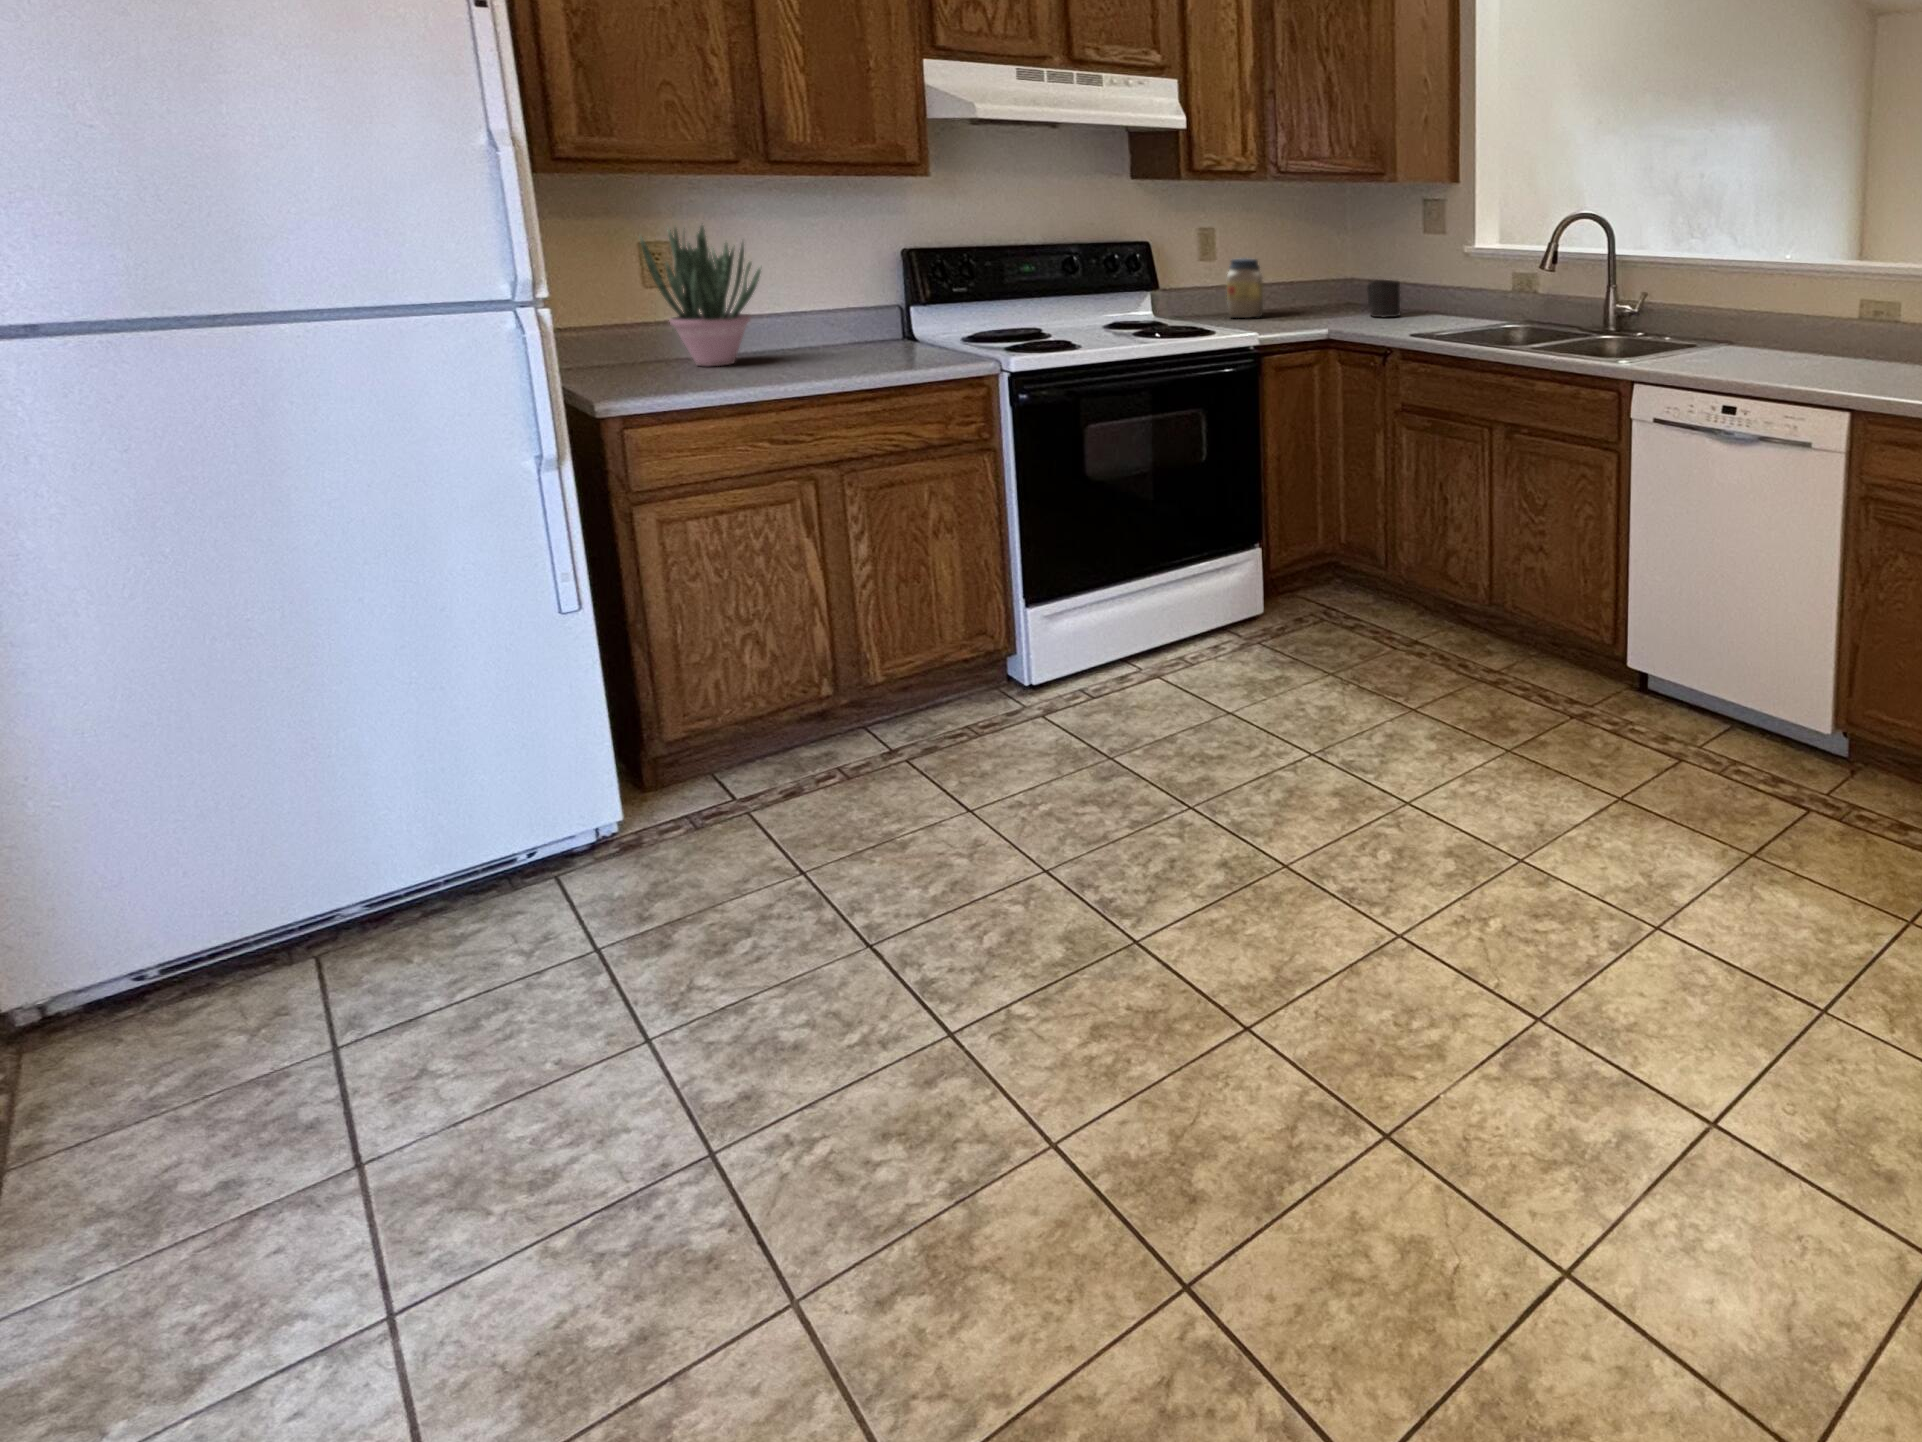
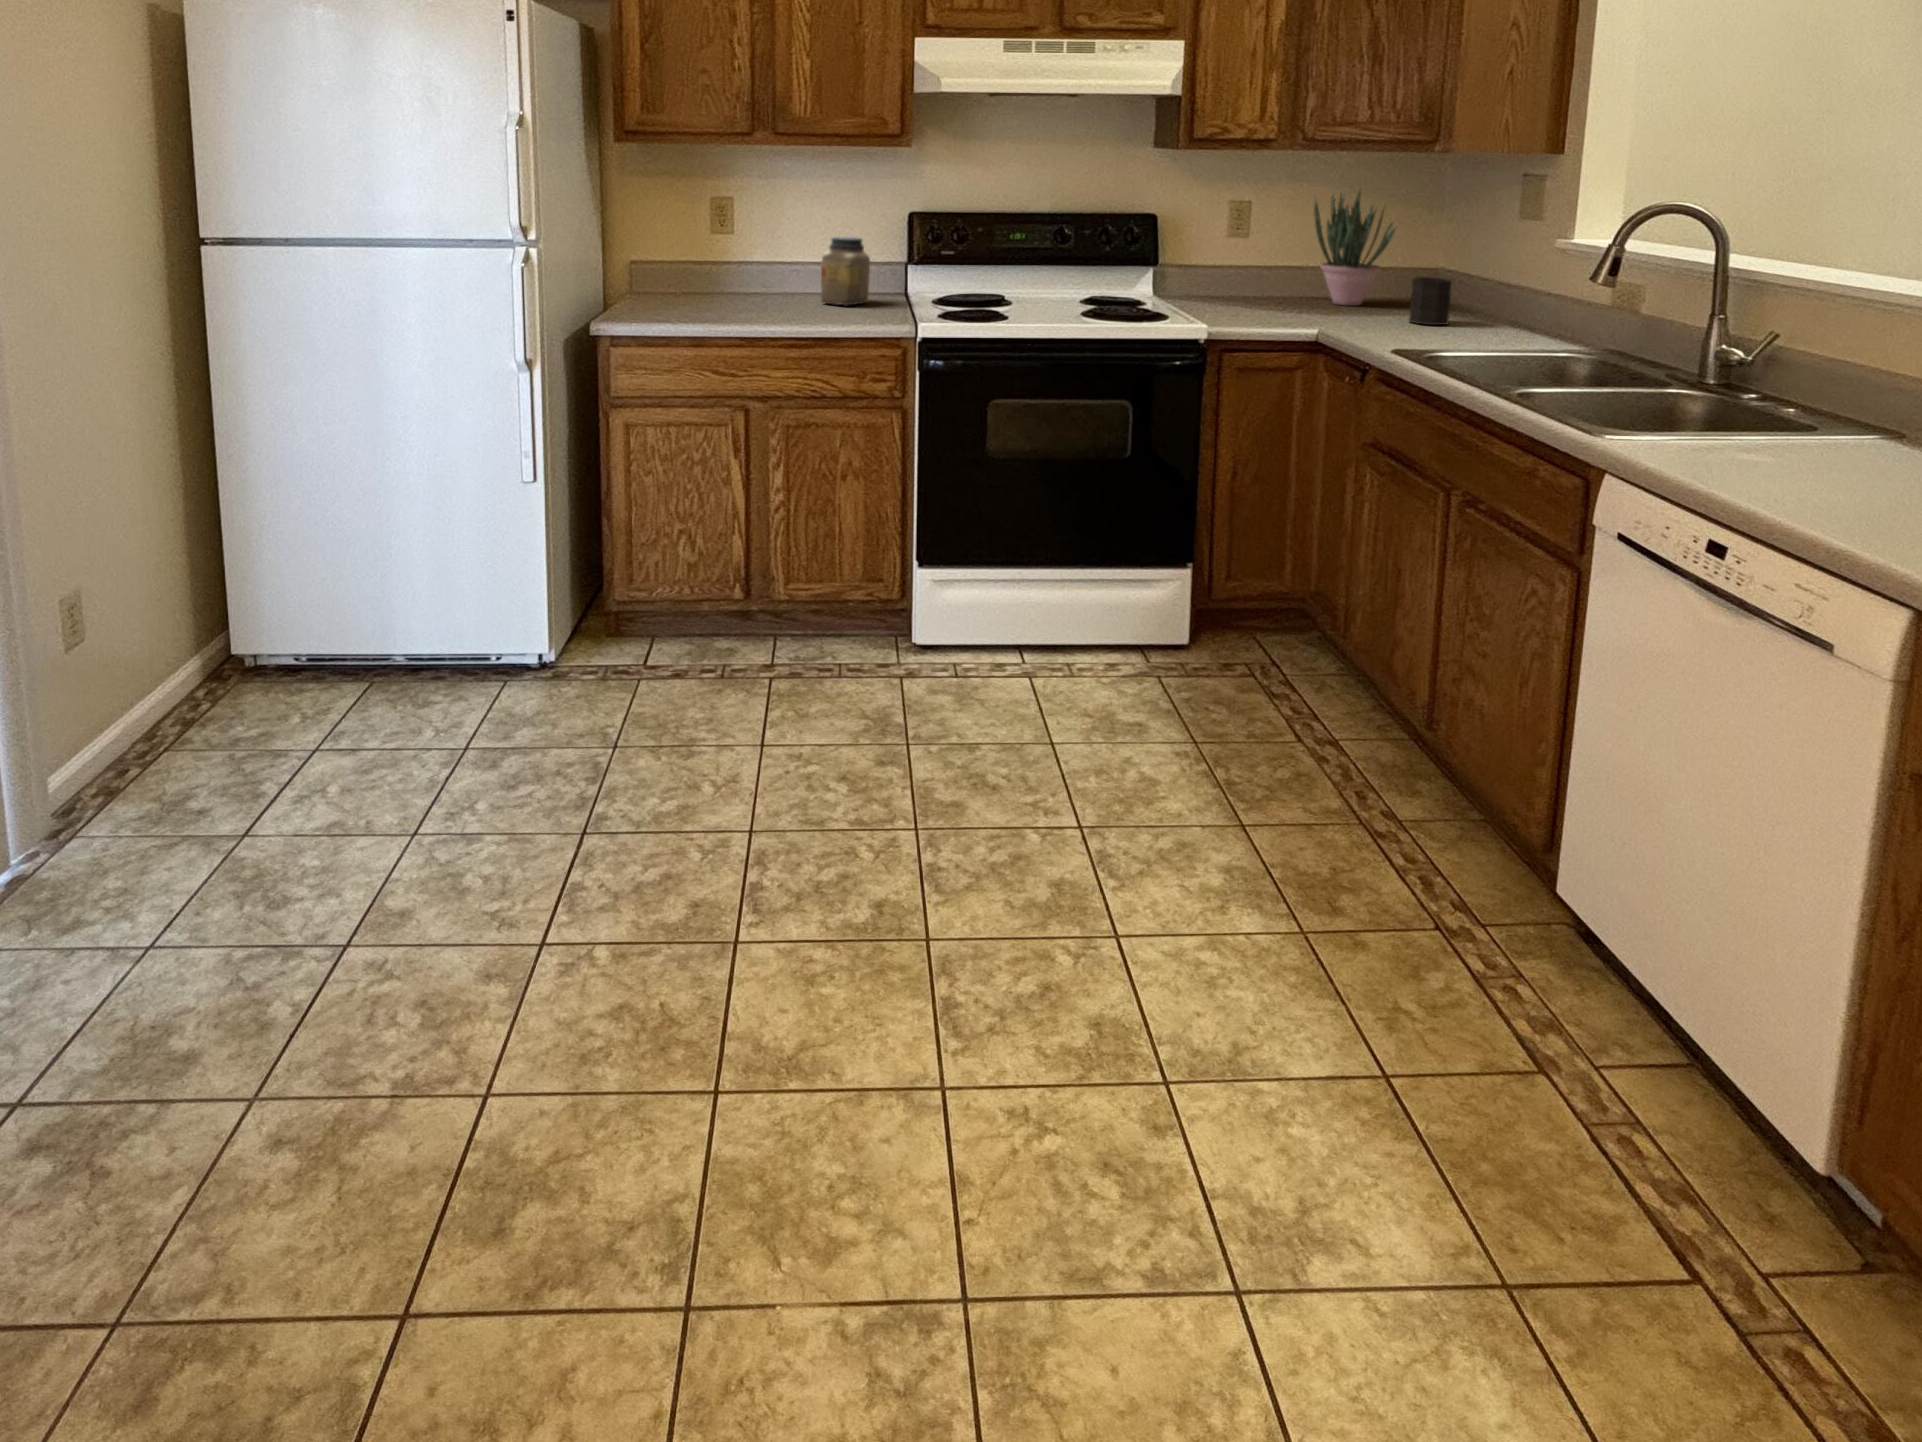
potted plant: present [640,226,761,366] -> present [1314,191,1395,306]
jar: present [1227,258,1263,318] -> present [821,237,870,305]

